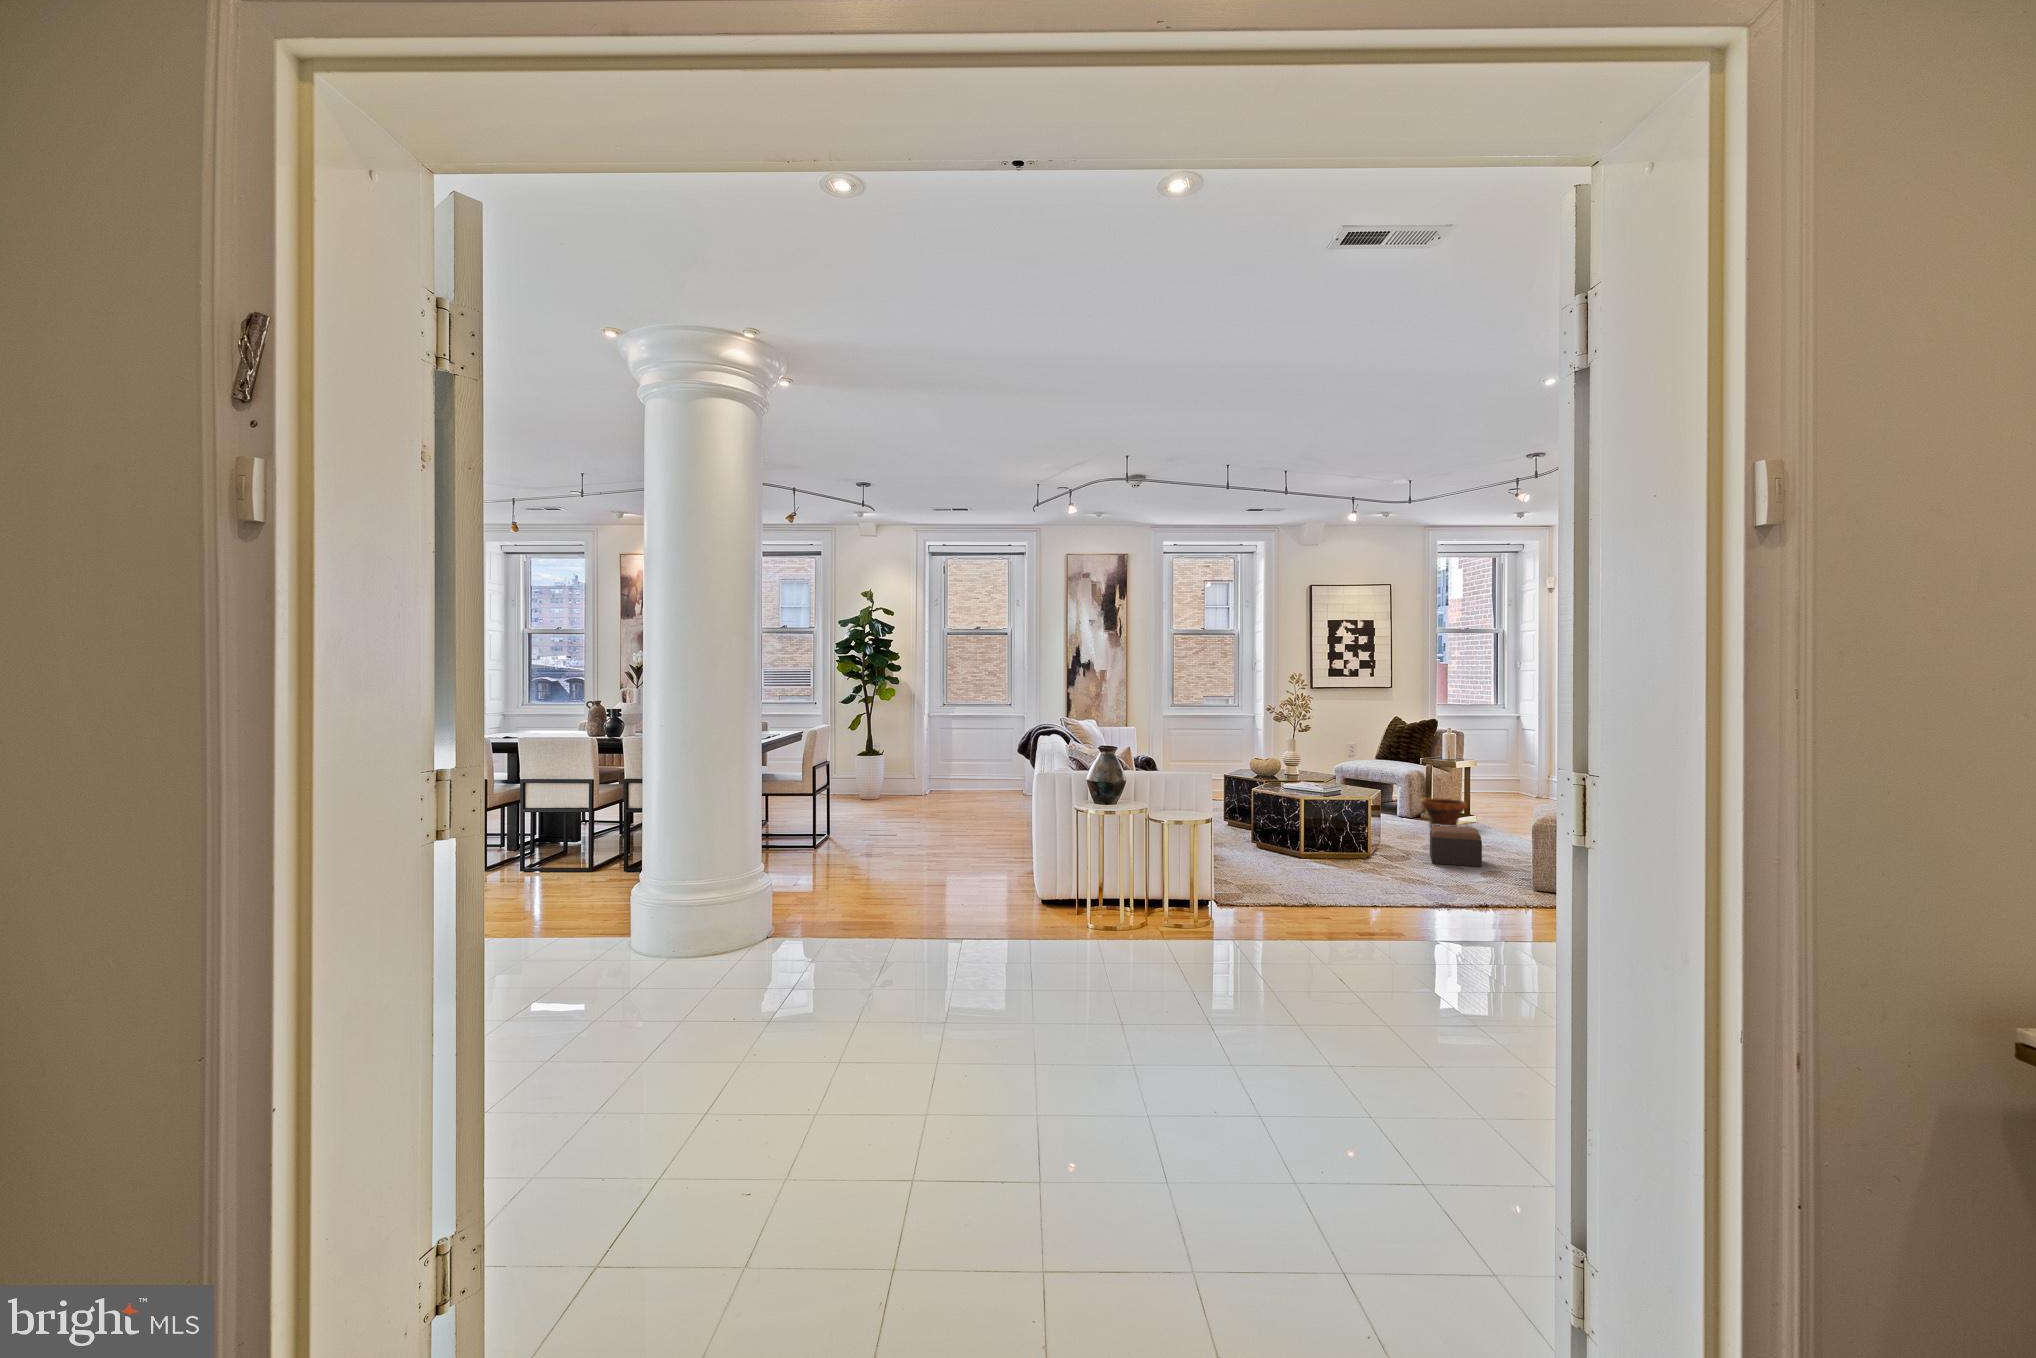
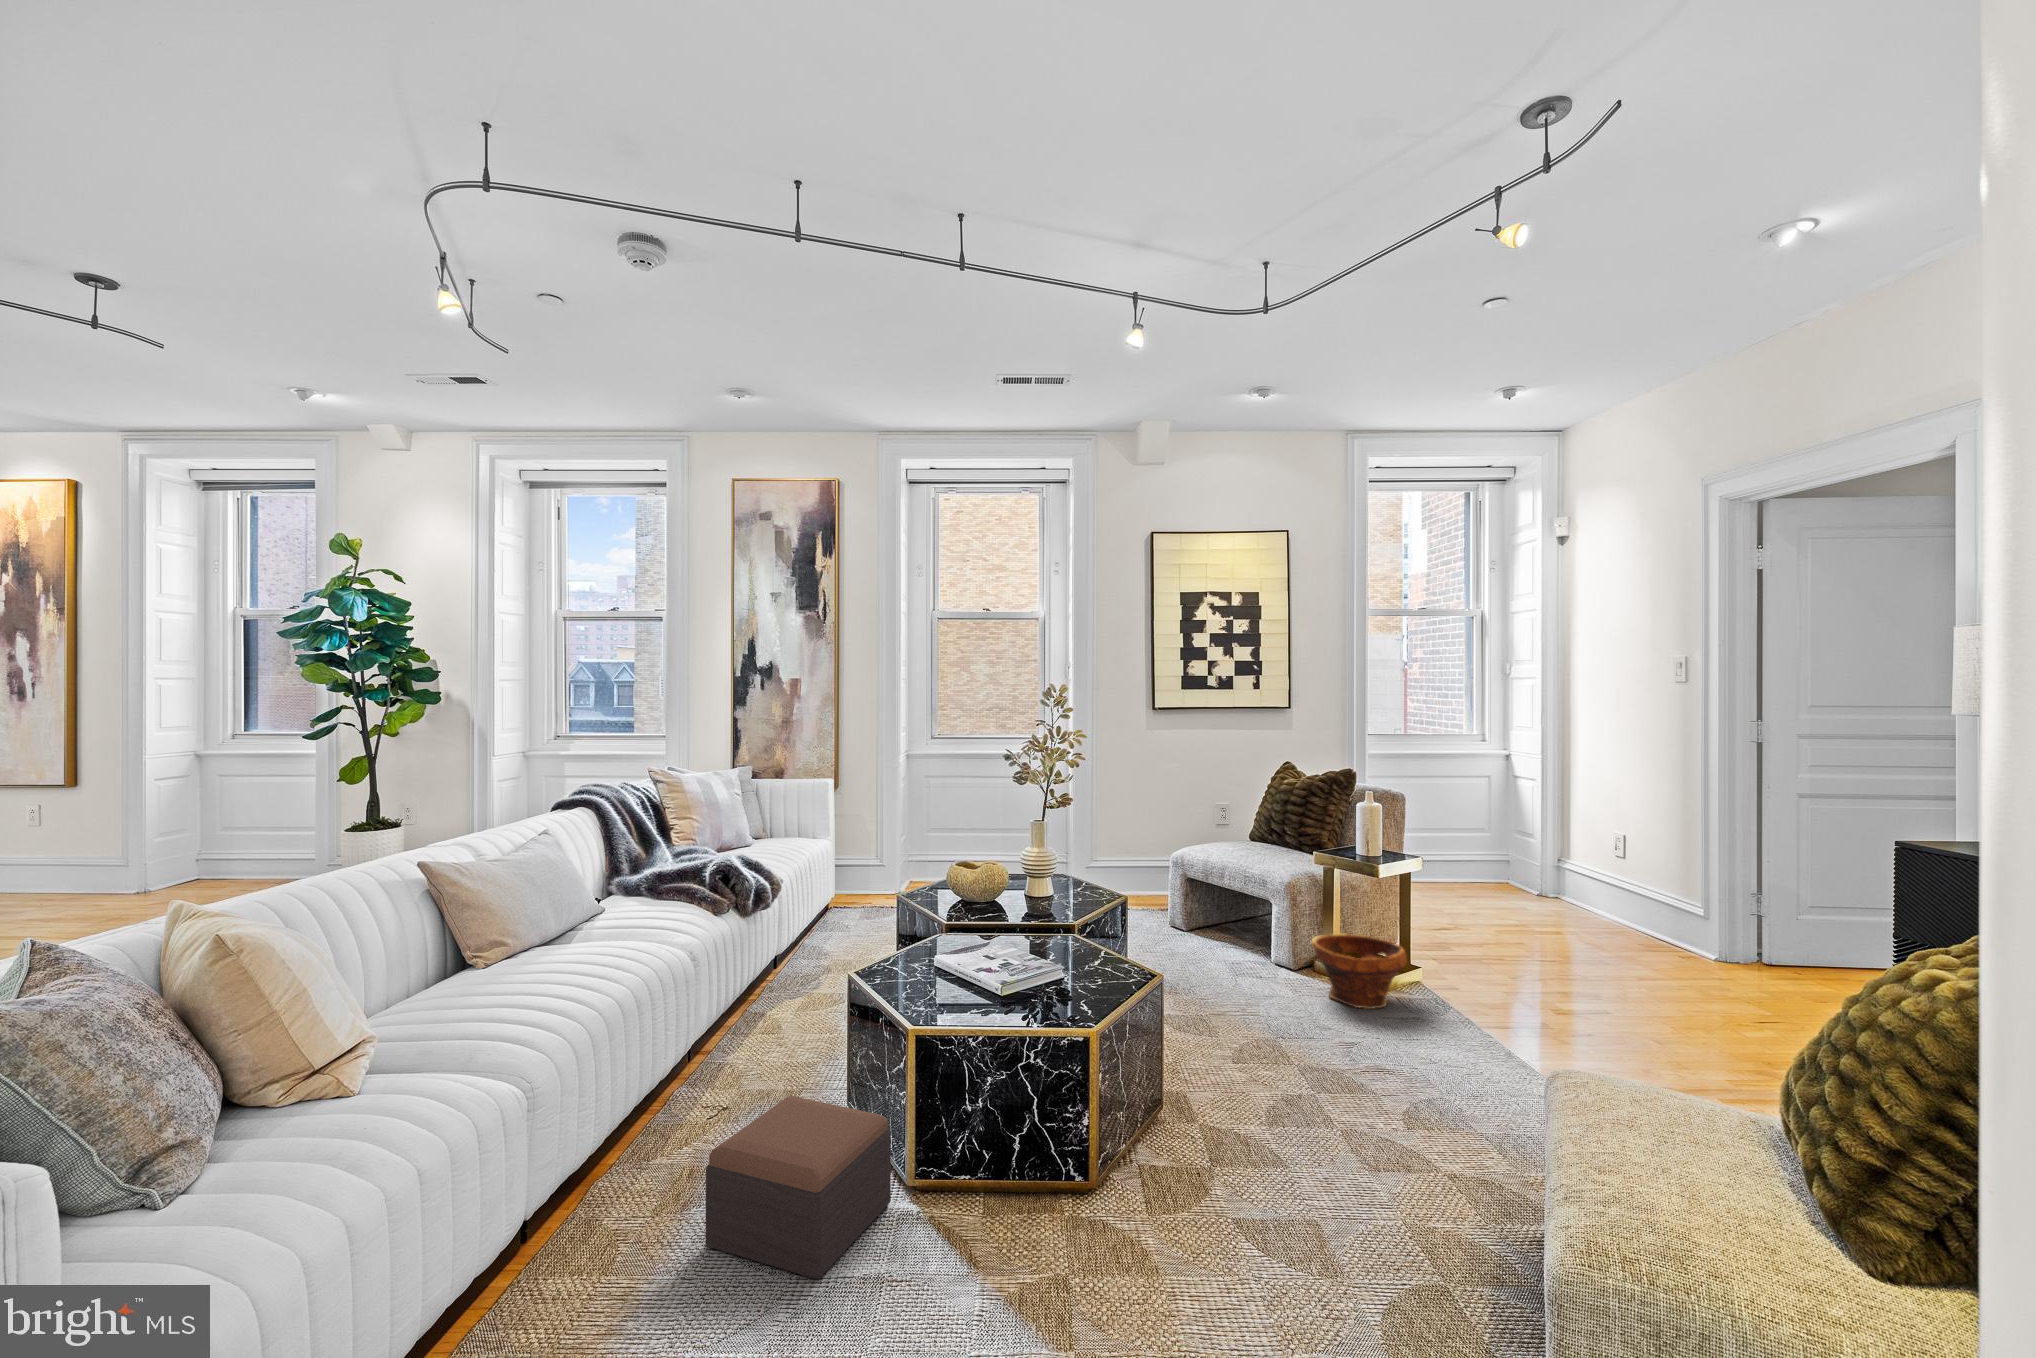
footstool: present [1430,825,1482,867] -> present [706,1096,891,1280]

